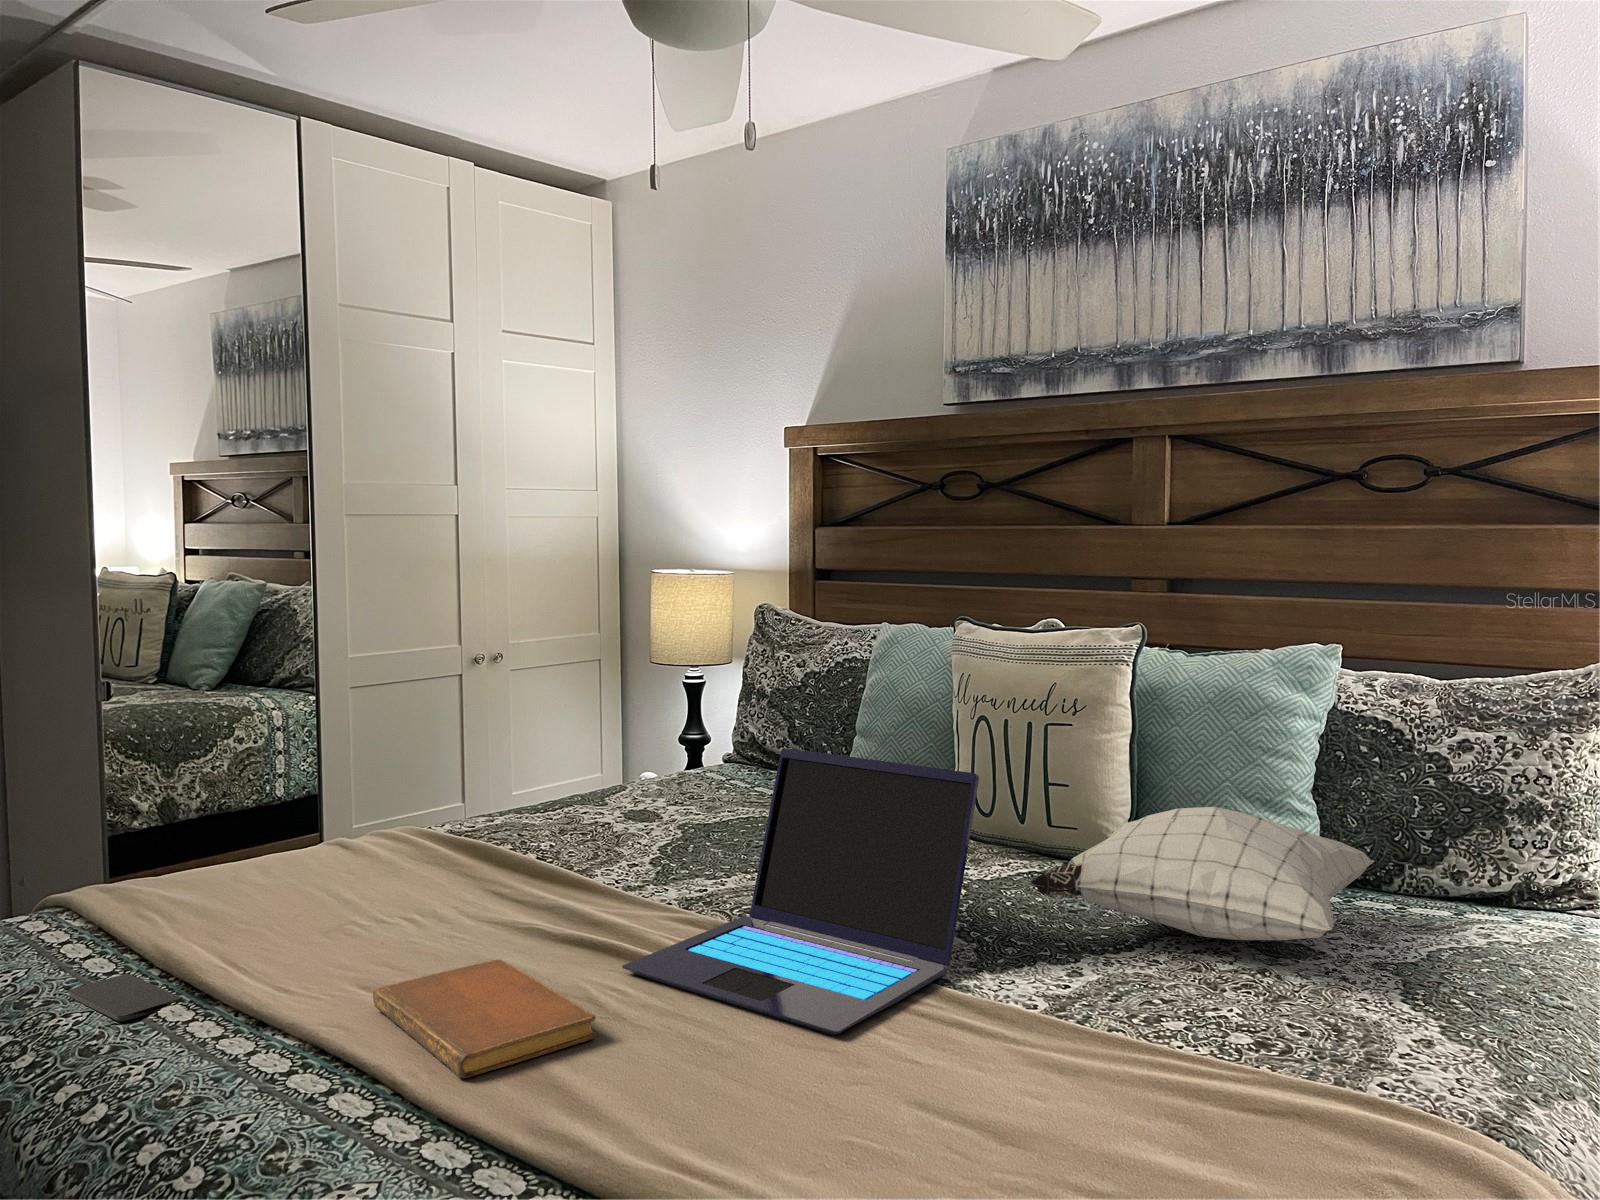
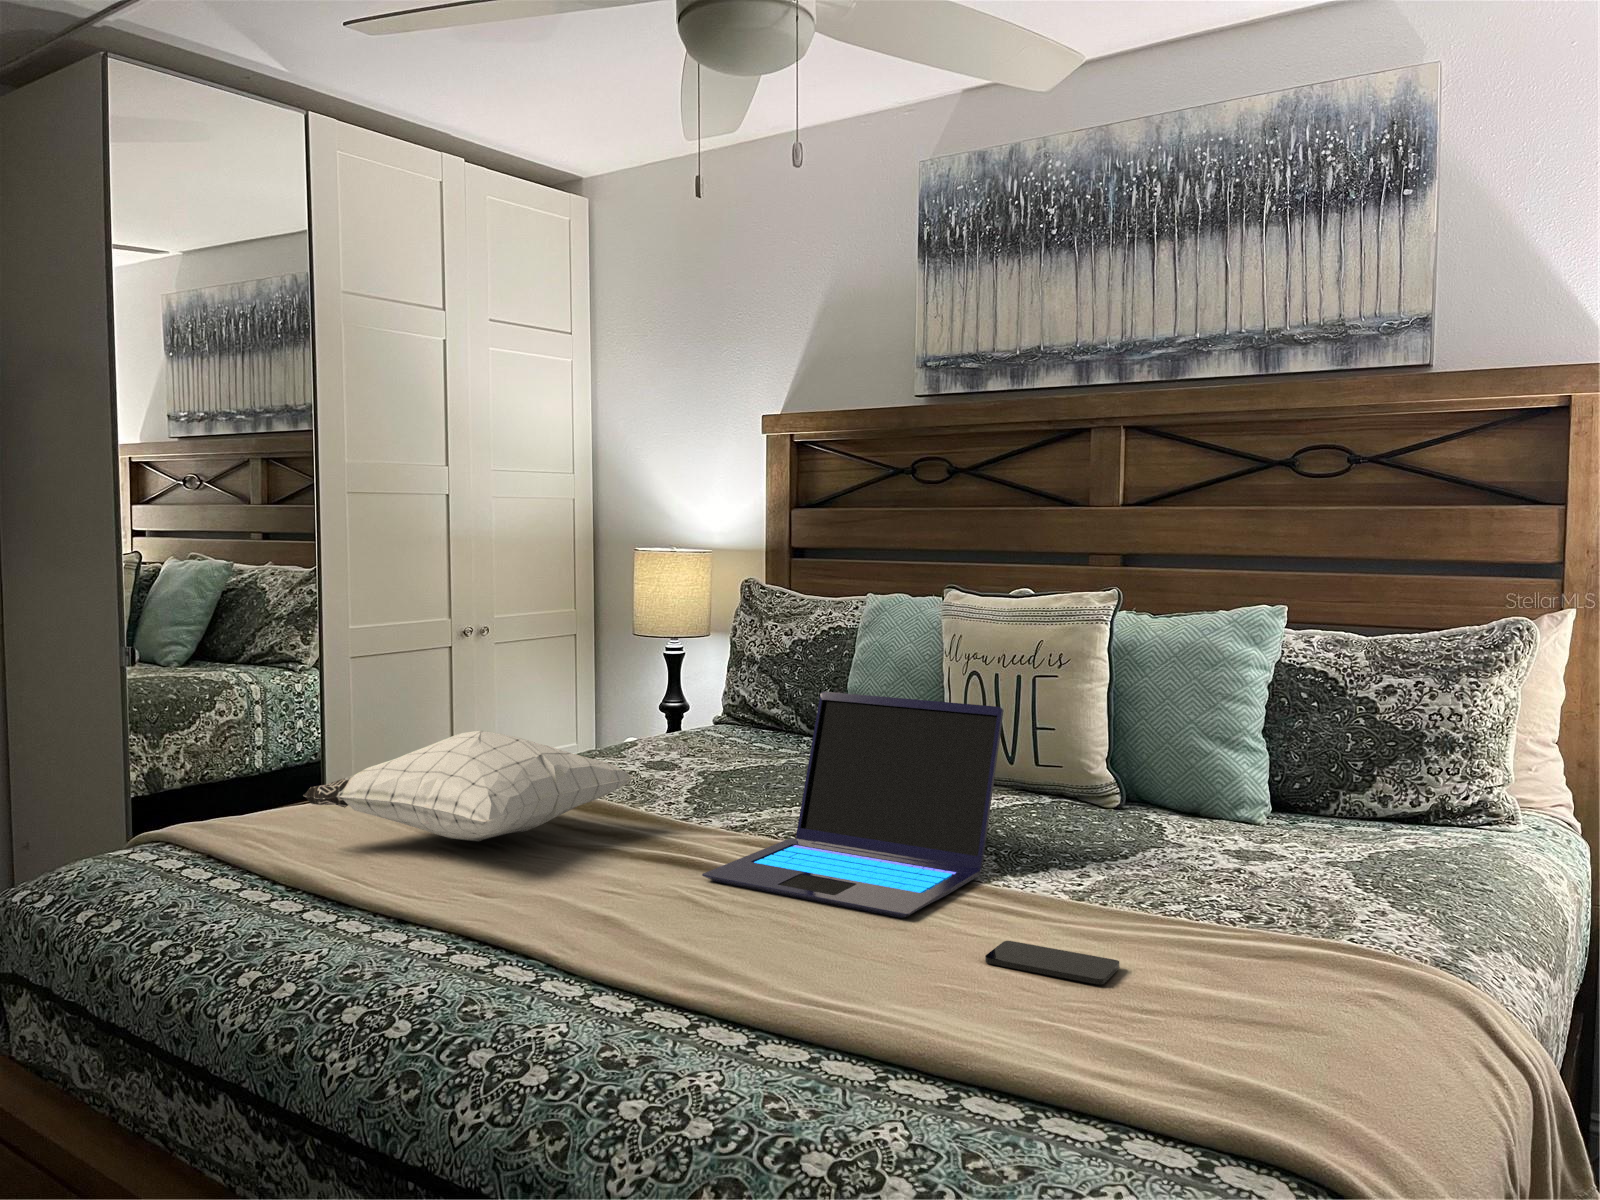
pillow: present [1031,807,1374,940] -> present [303,731,635,841]
notebook: present [373,960,596,1078] -> none [498,869,703,952]
smartphone: present [69,974,180,1021] -> present [985,941,1119,984]

